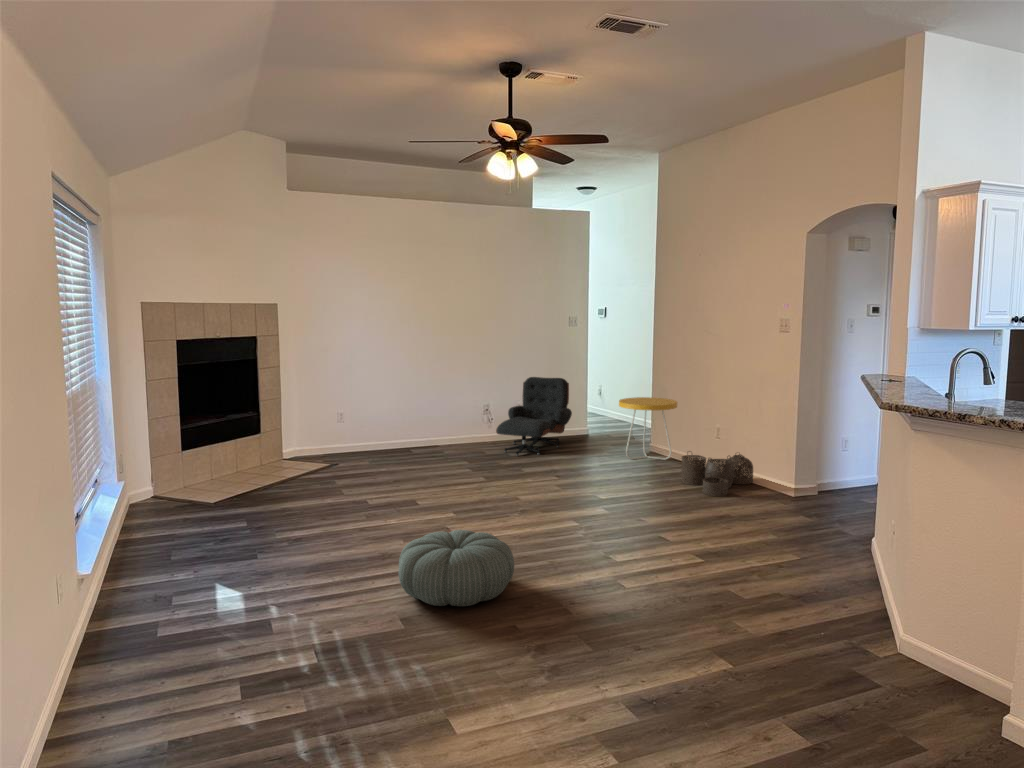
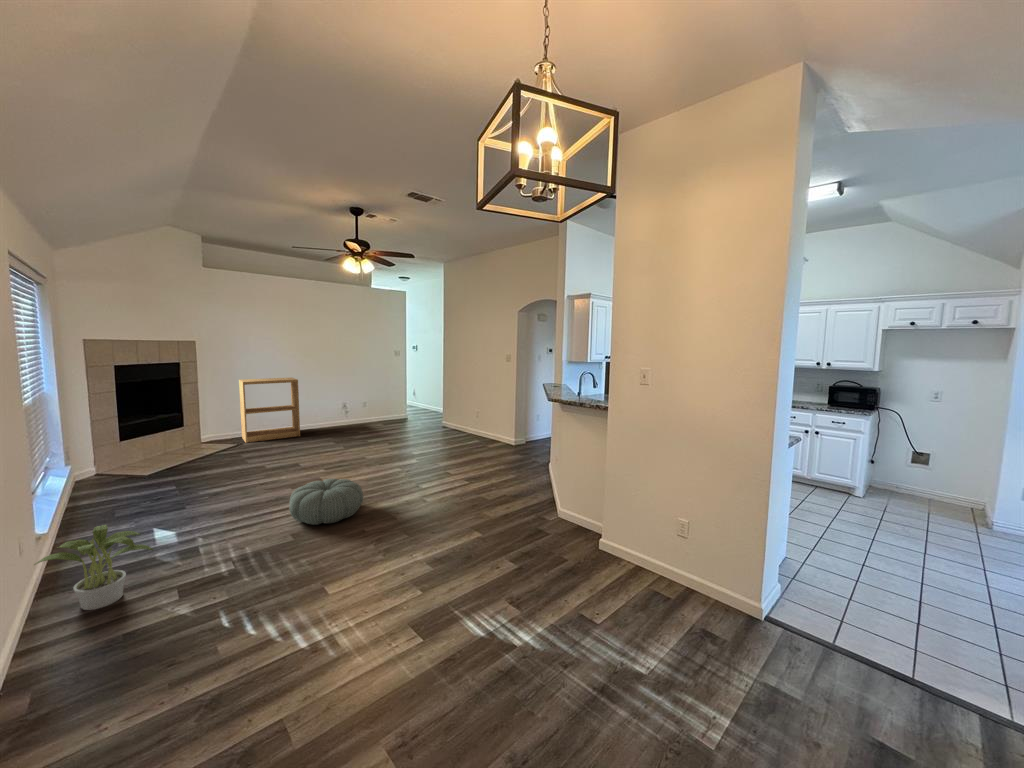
bookshelf: none [333,361,417,462] -> present [239,378,300,443]
lounge chair: present [496,377,572,456] -> none [352,386,399,433]
side table: present [619,397,677,460] -> none [426,396,458,431]
woven basket: present [681,454,753,496] -> none [460,425,497,449]
potted plant: none [69,571,210,696] -> present [34,525,153,610]

